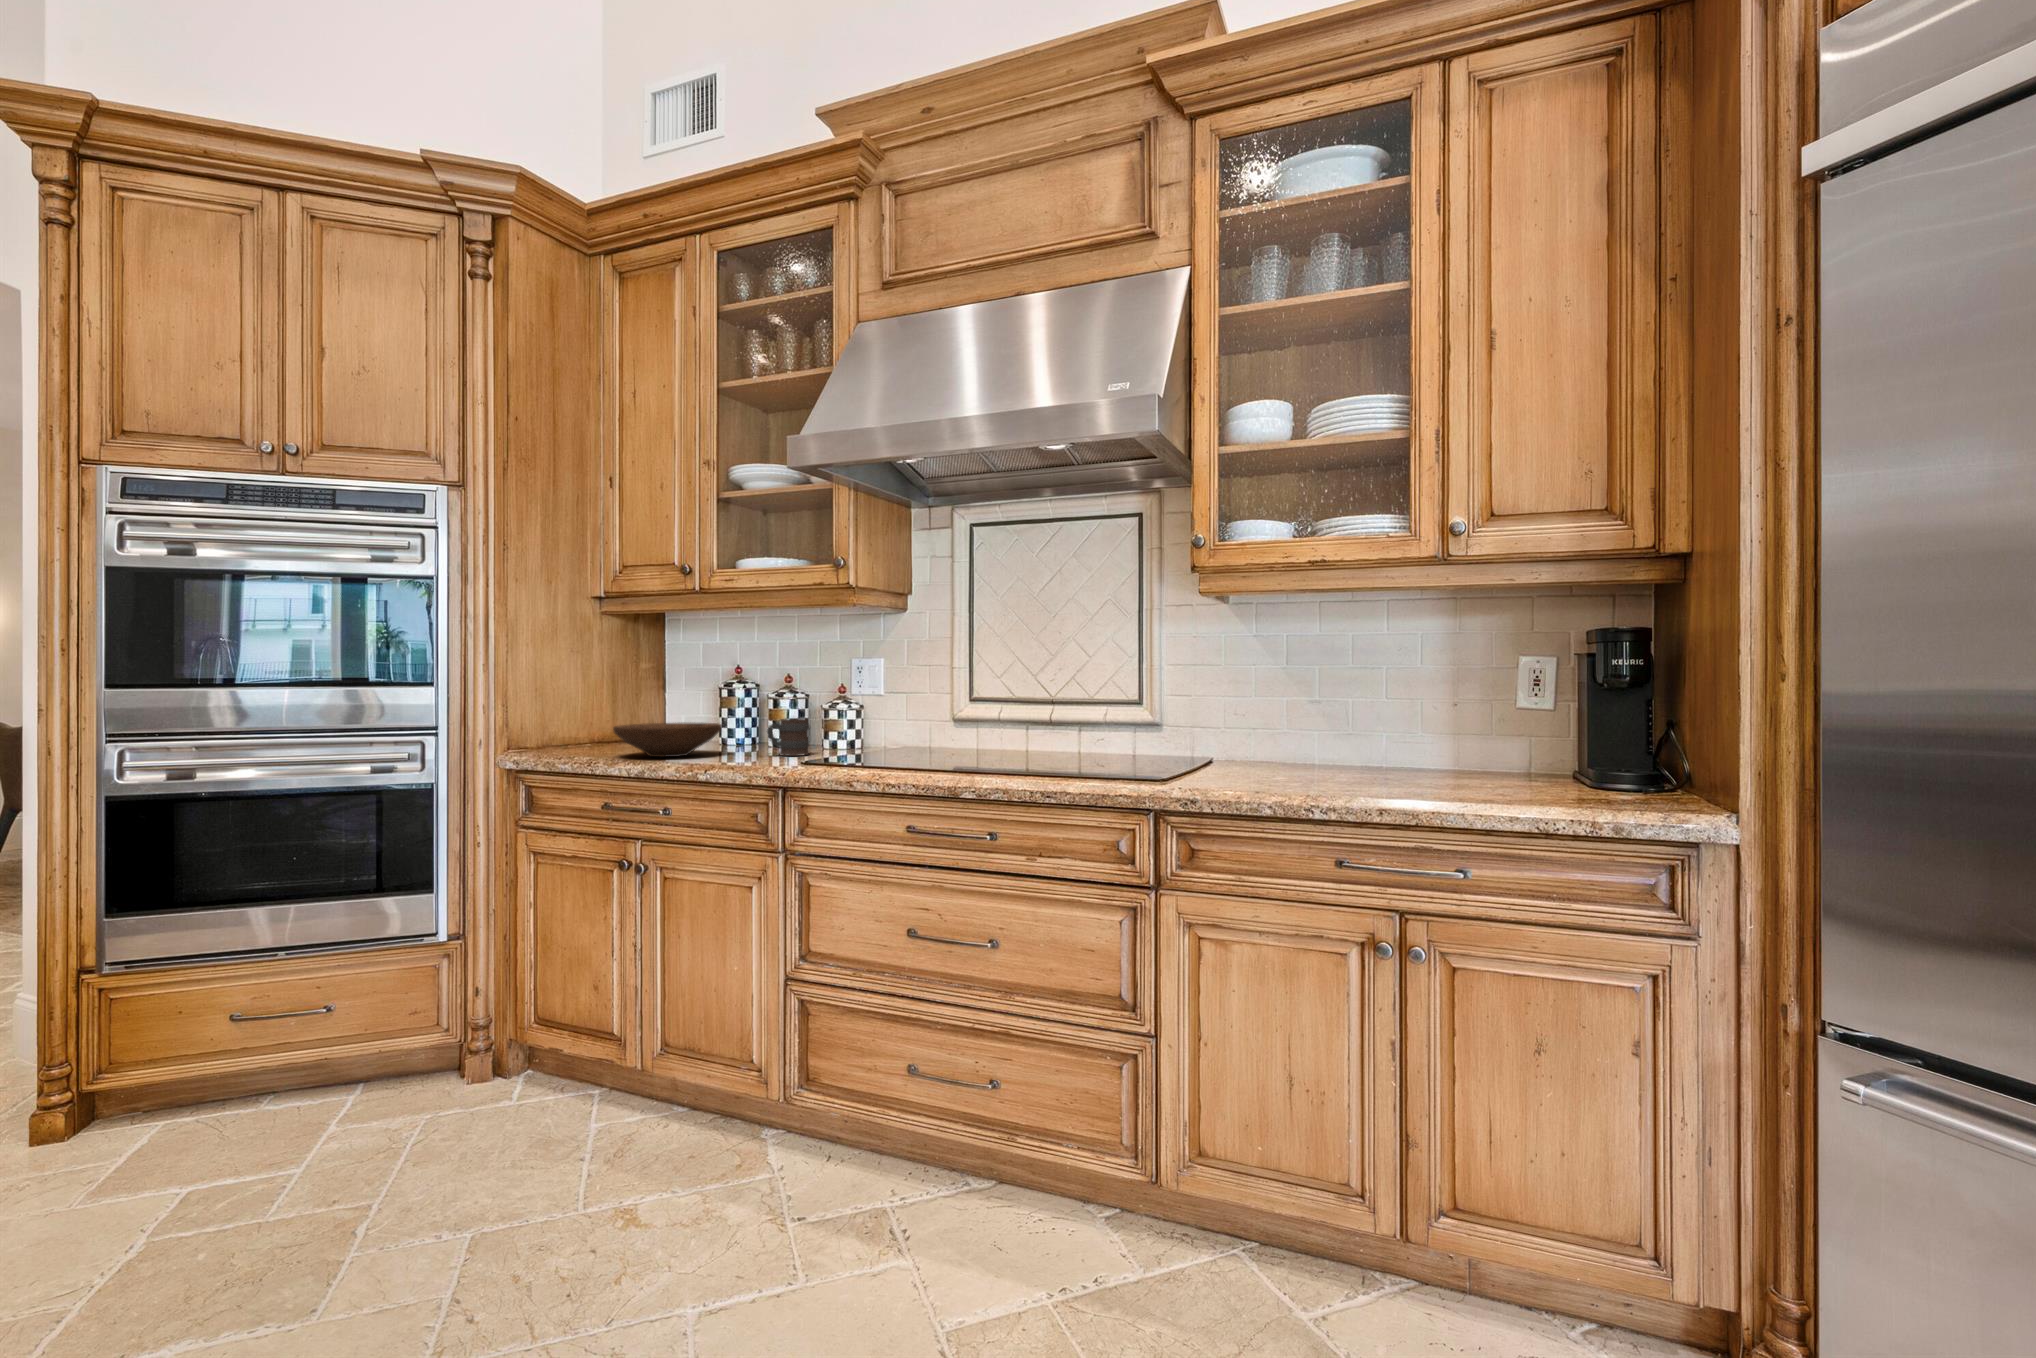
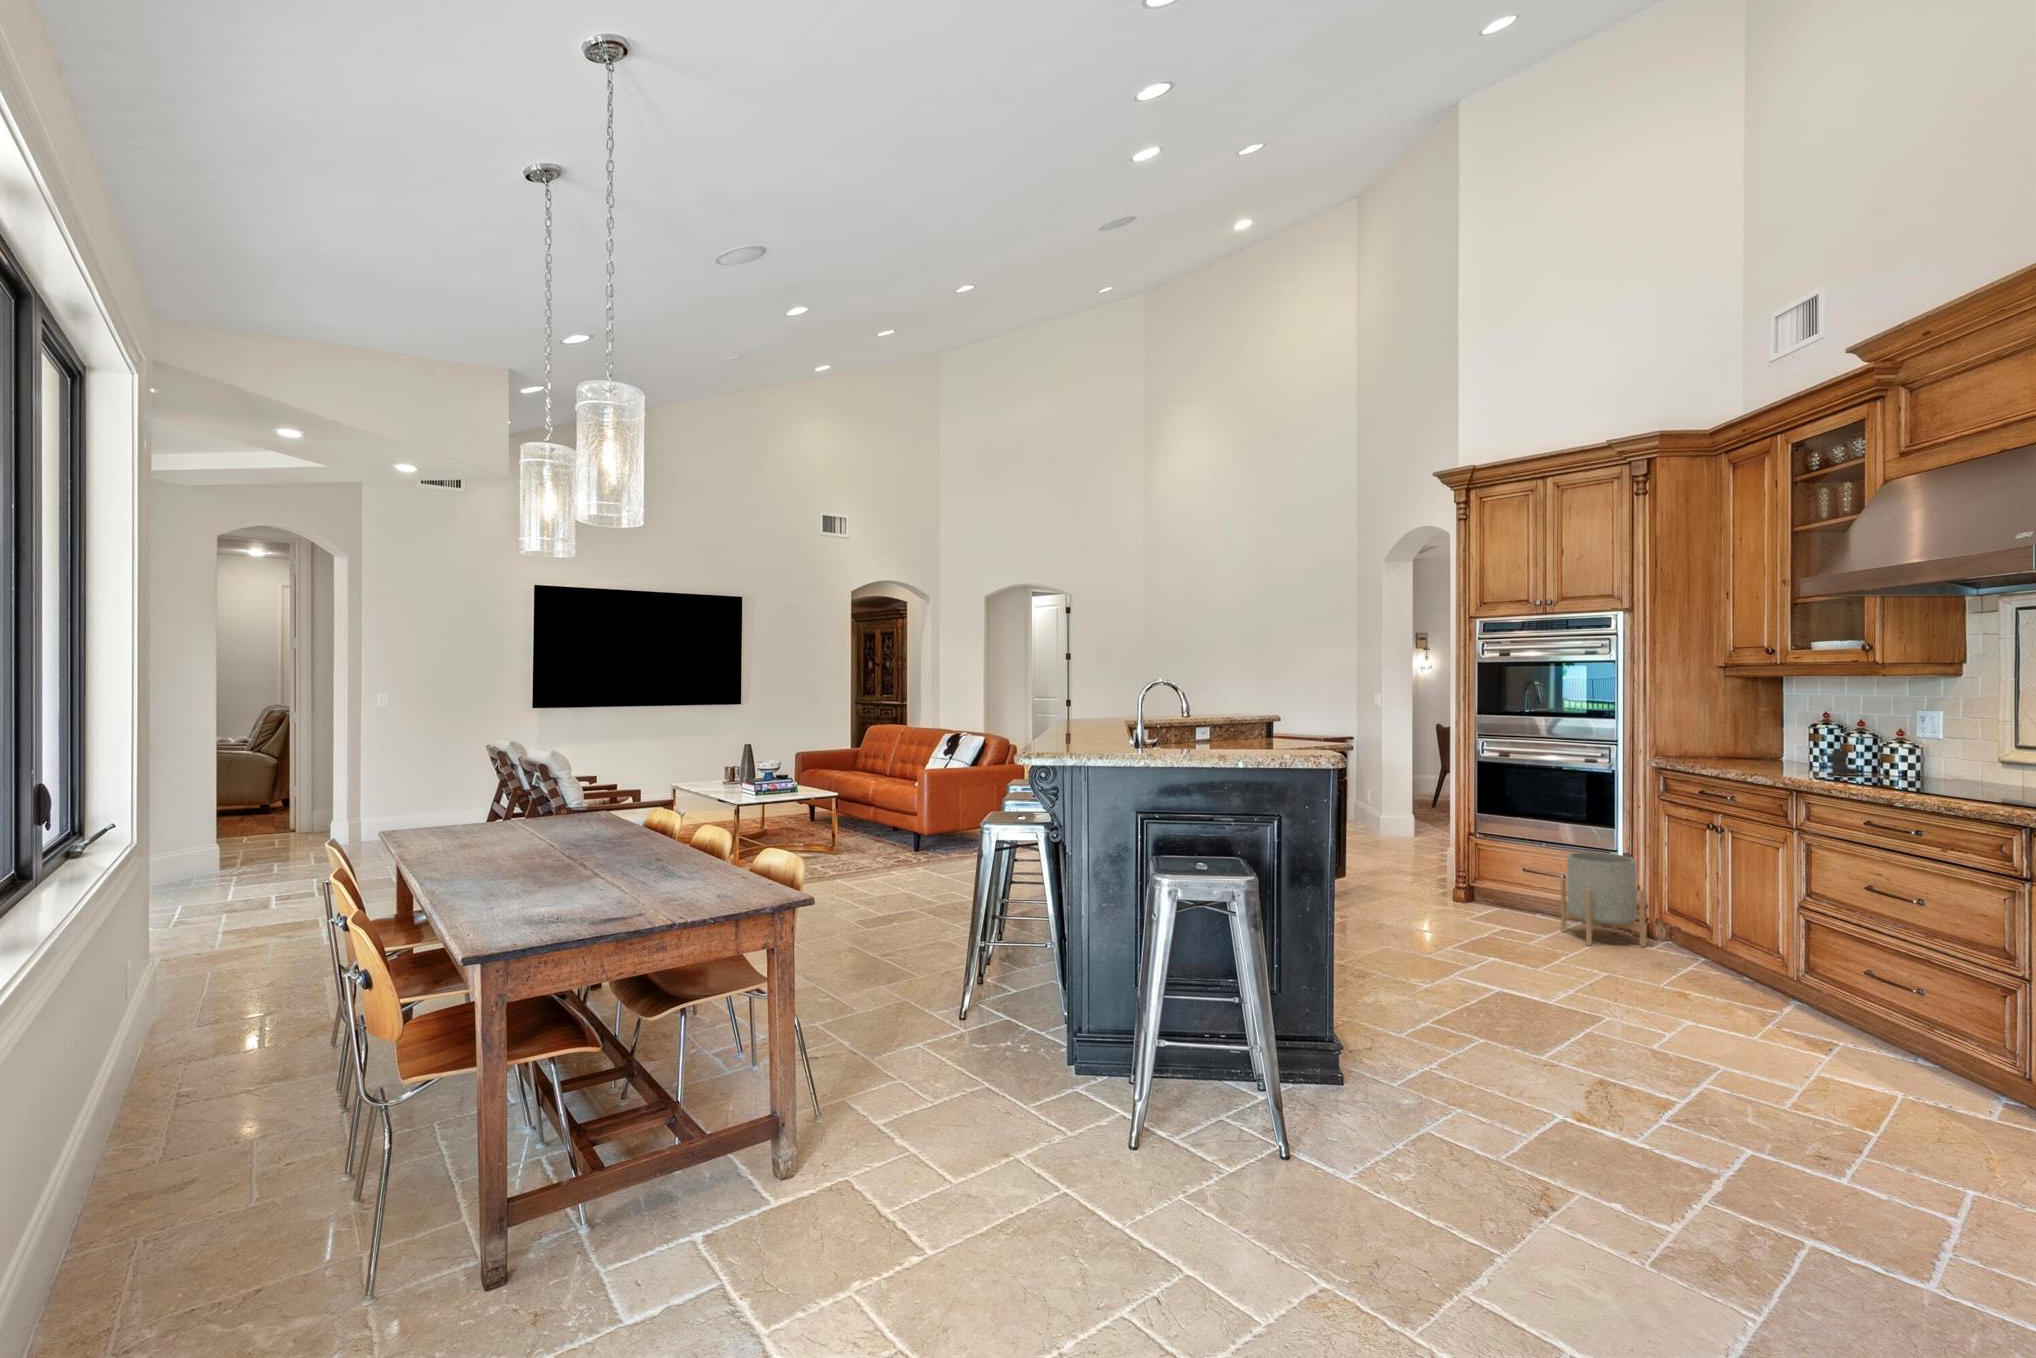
wooden bowl: present [613,723,722,757] -> none [1713,747,1794,769]
planter: none [328,942,502,1154] -> present [1561,852,1646,947]

